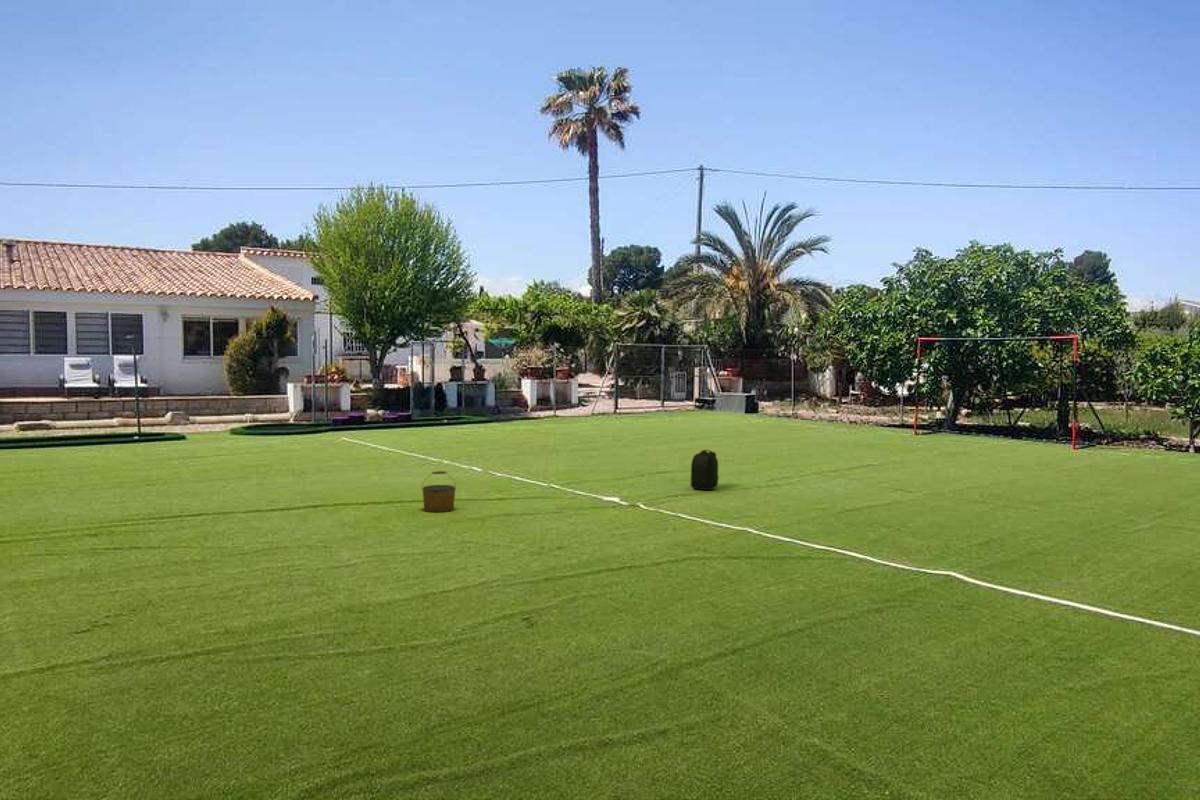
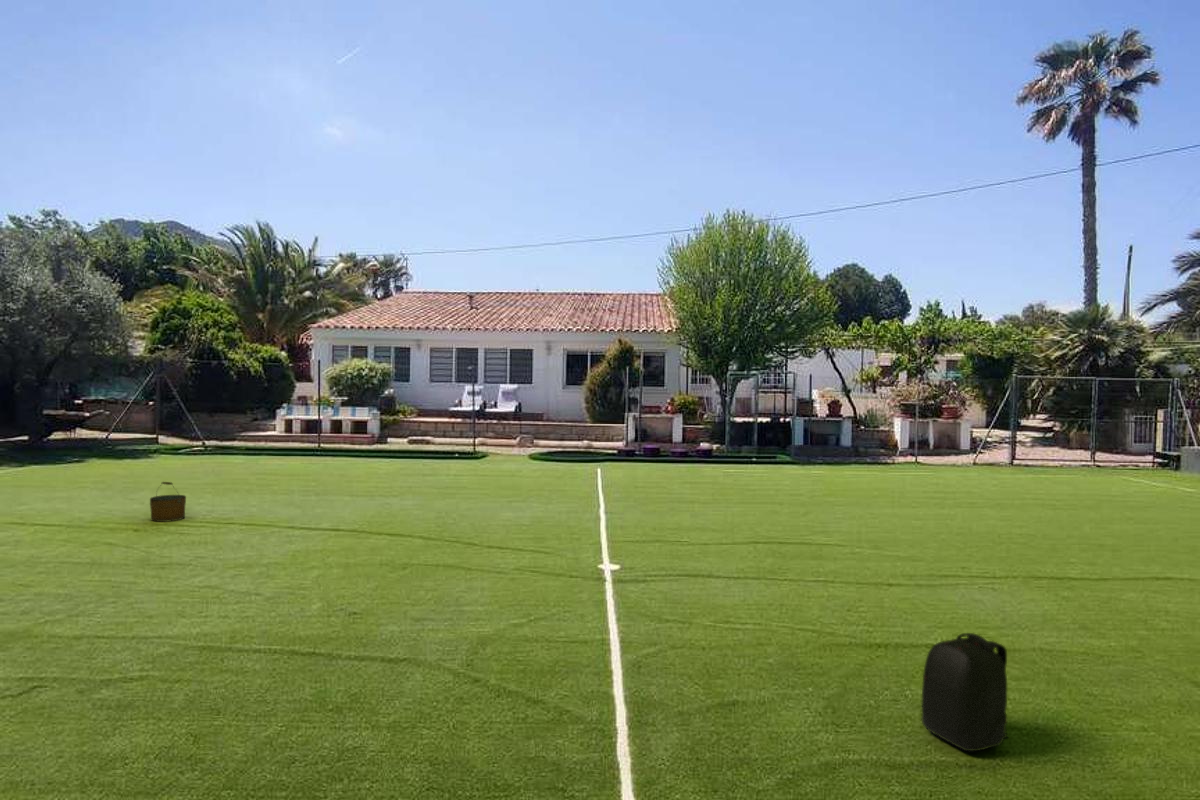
bucket: present [422,471,456,512] -> present [150,482,186,522]

